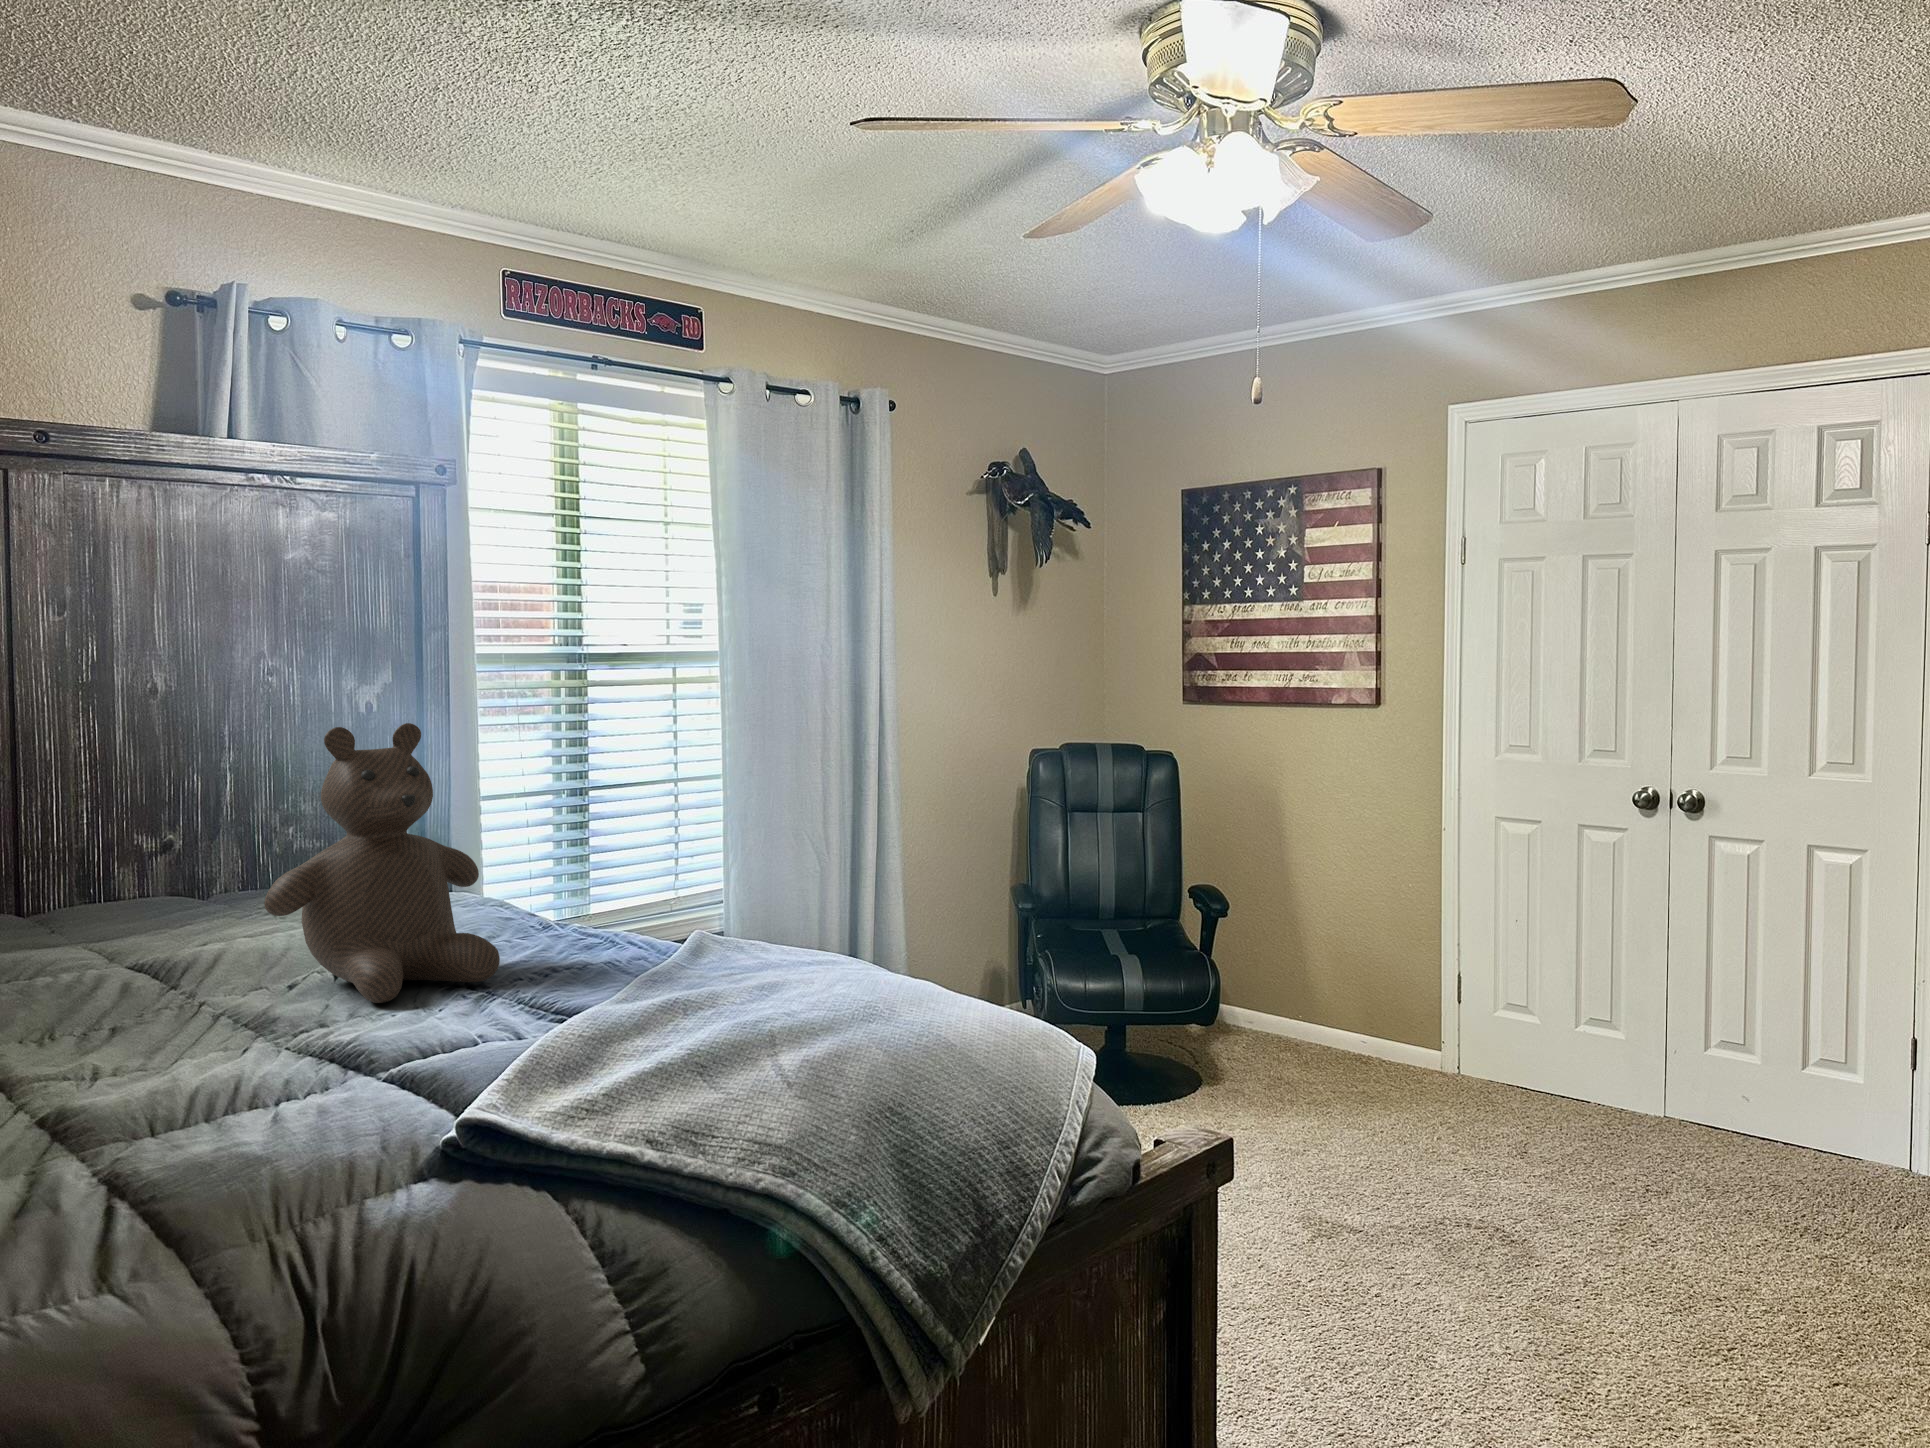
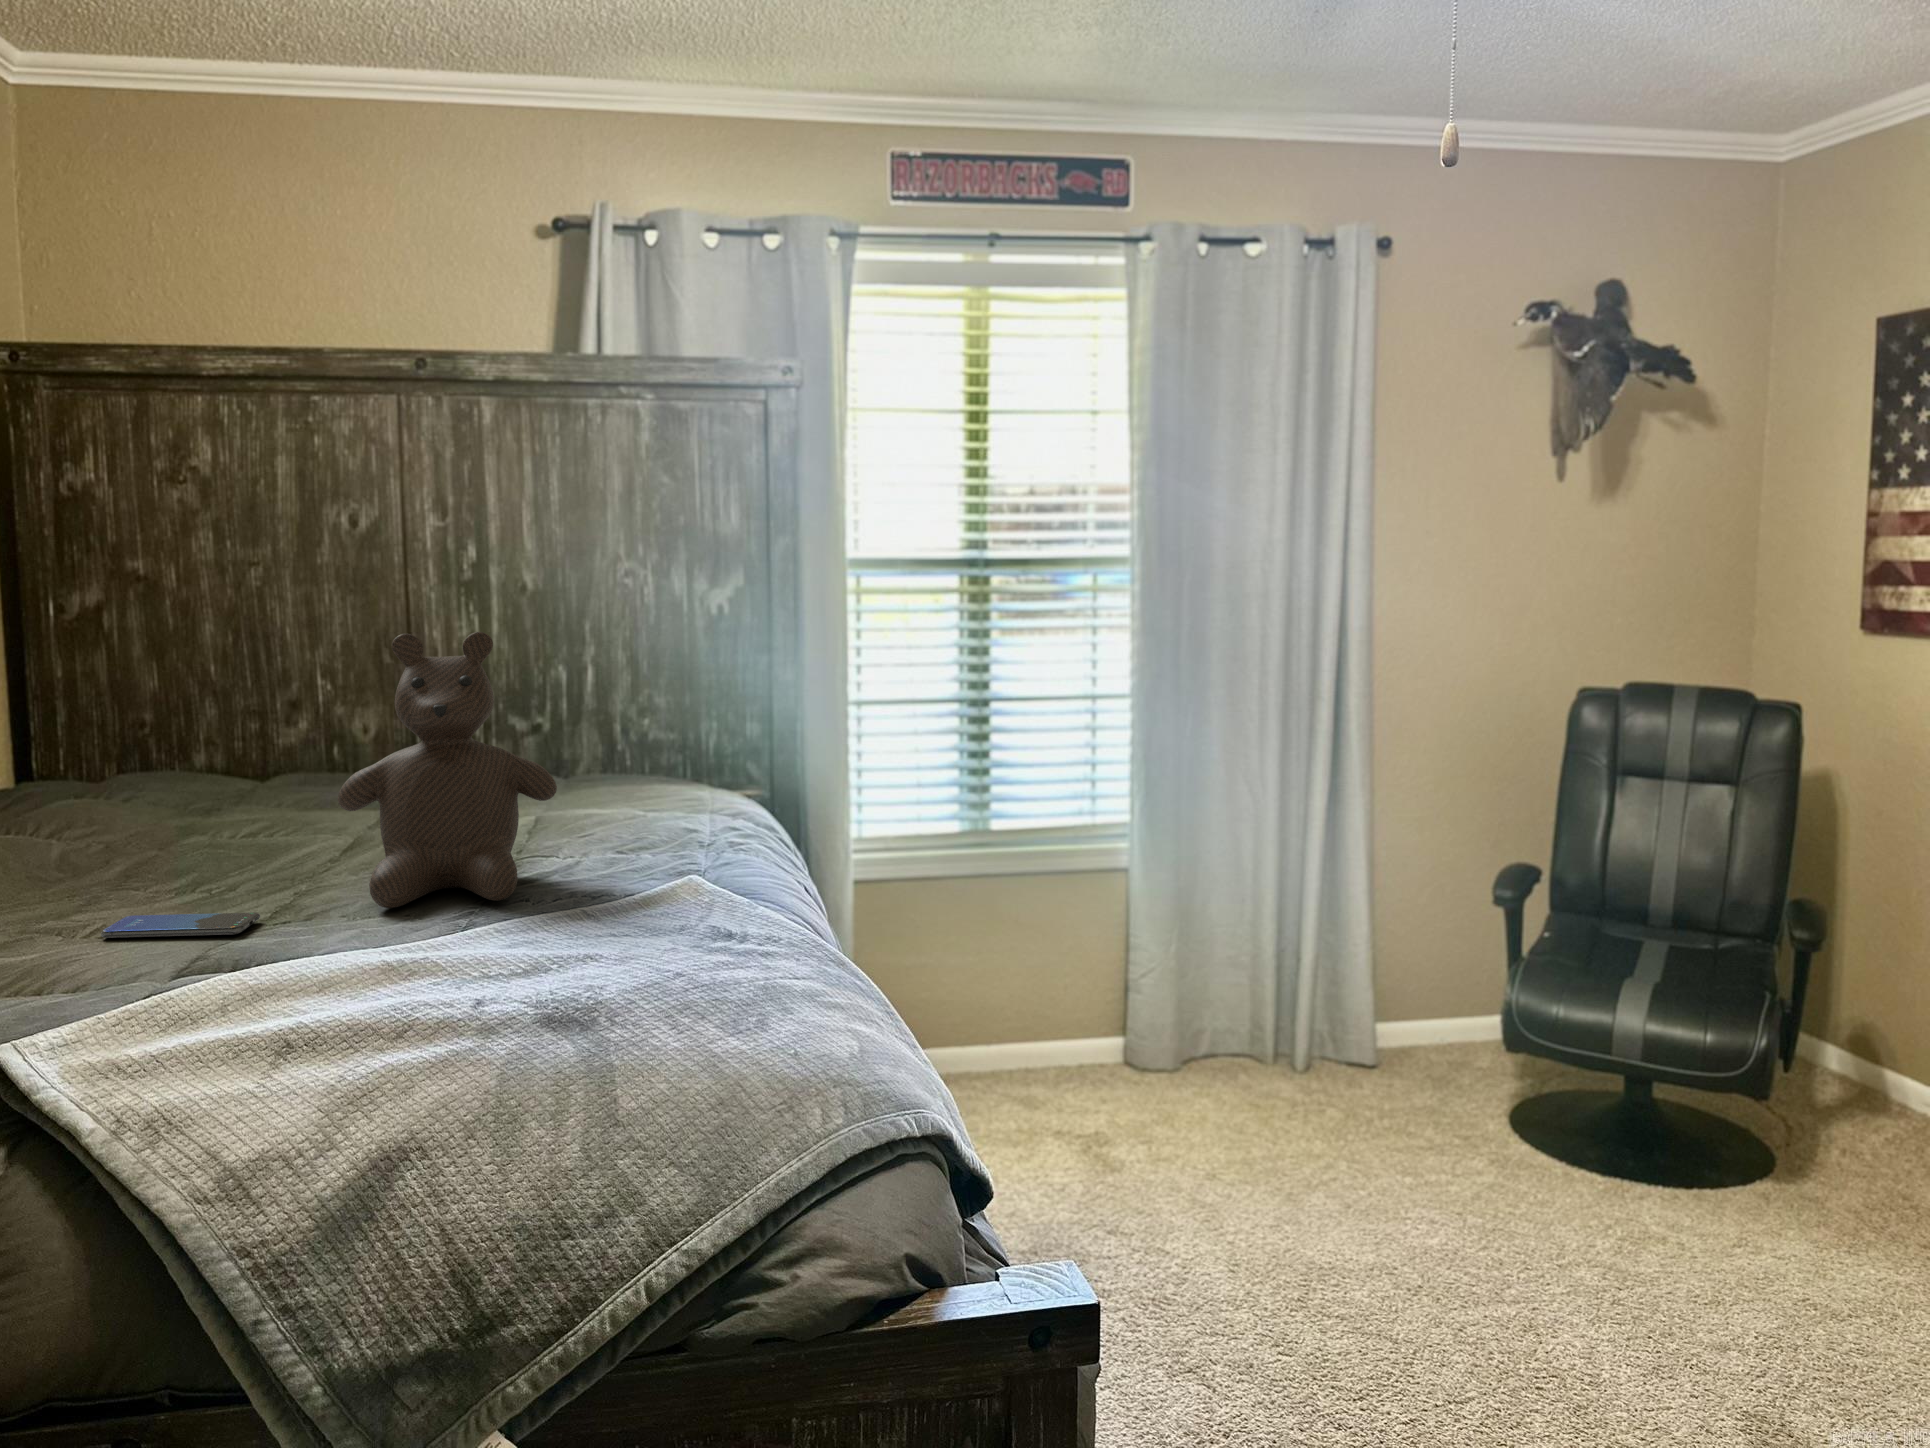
smartphone: none [104,1024,282,1072] -> present [101,912,260,938]

